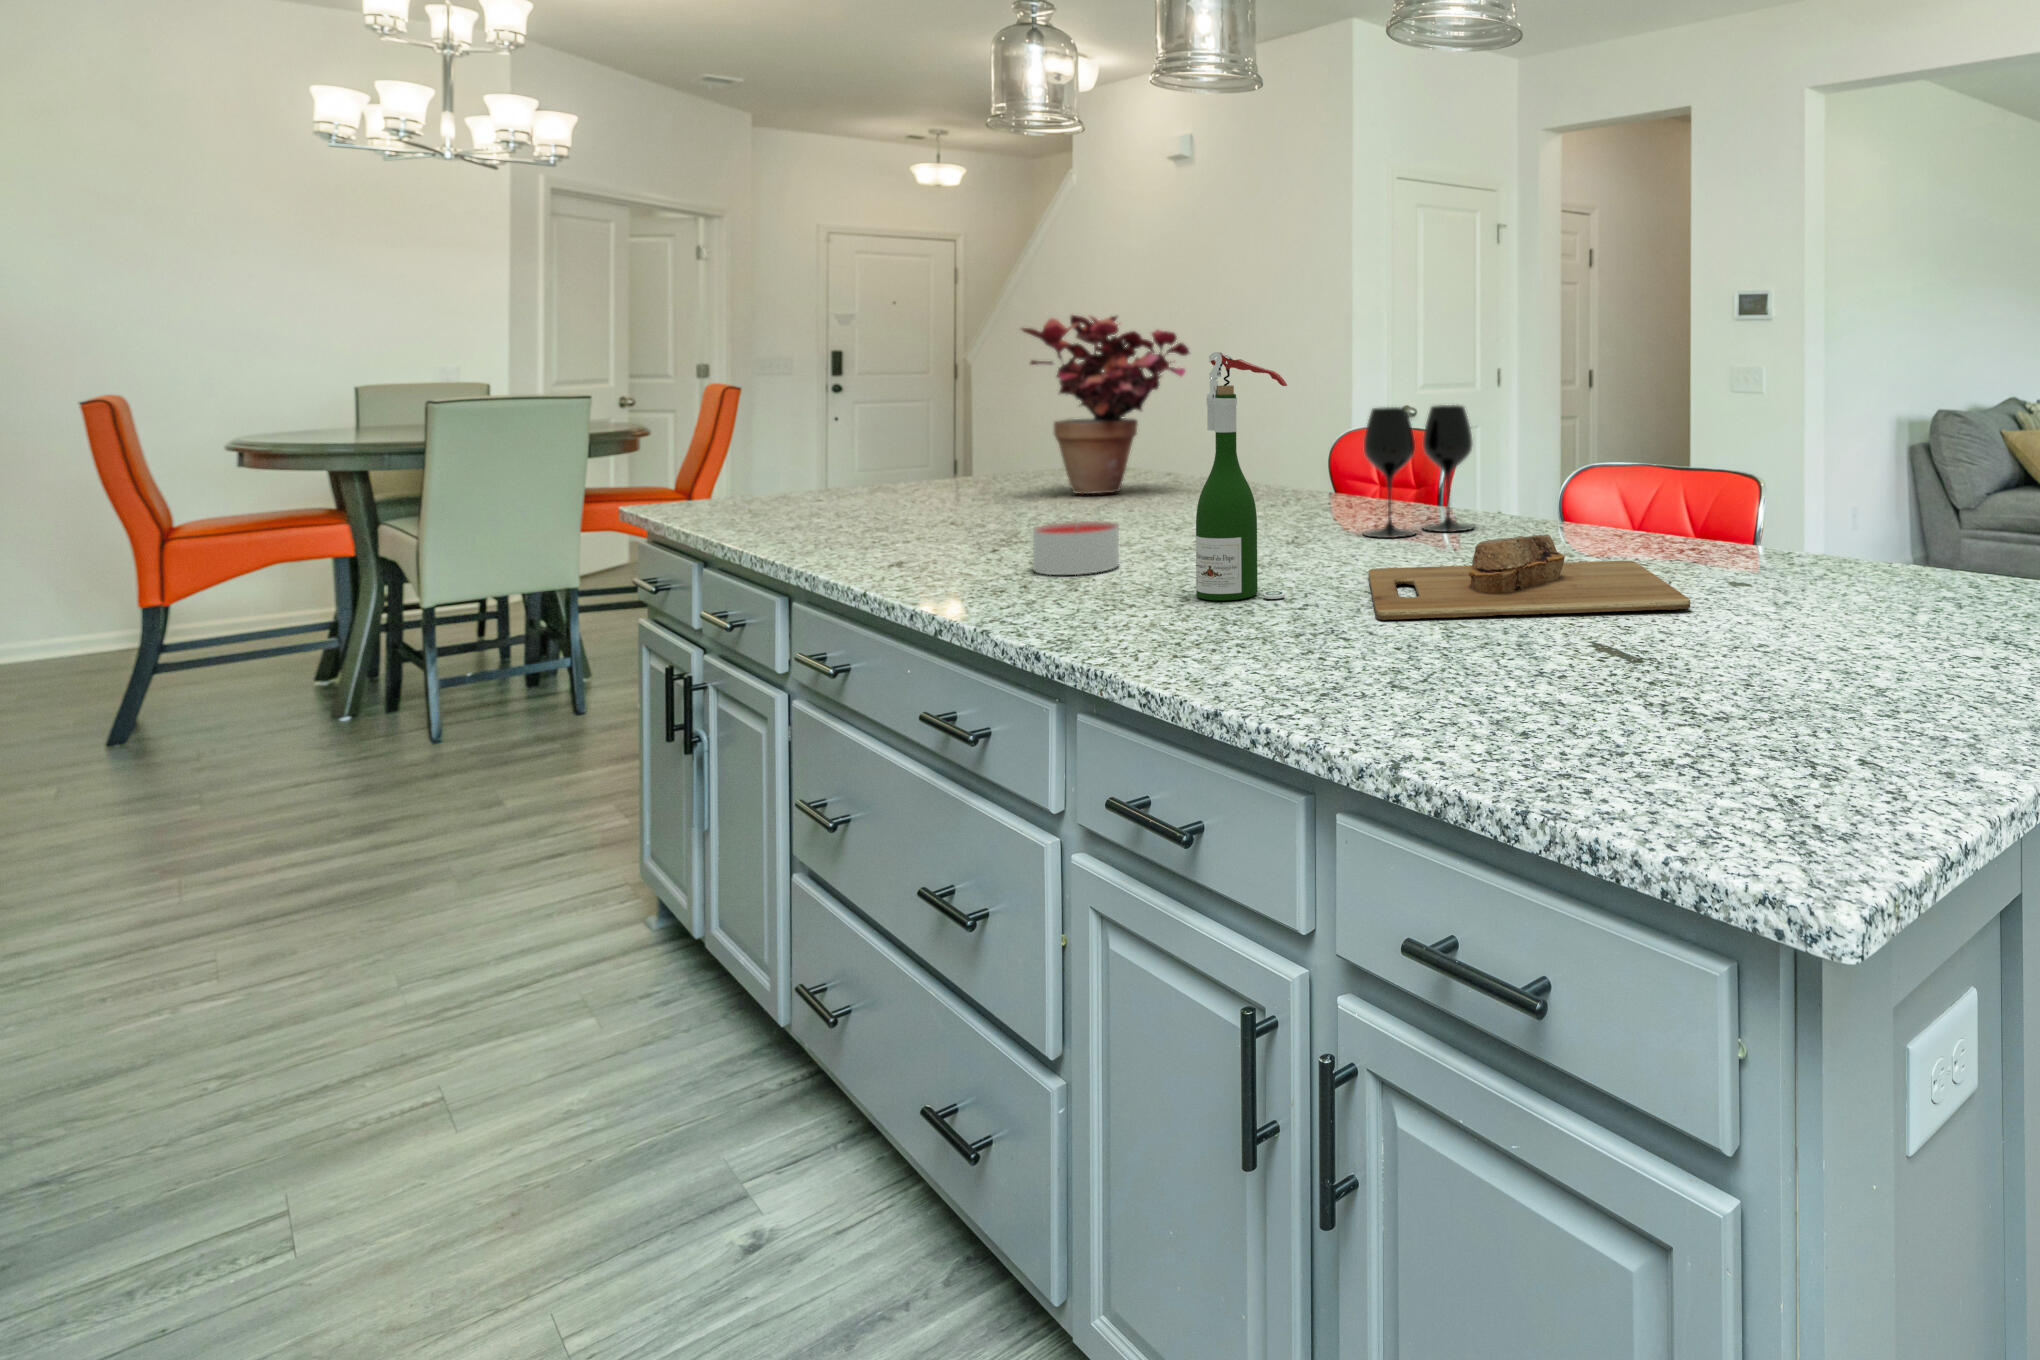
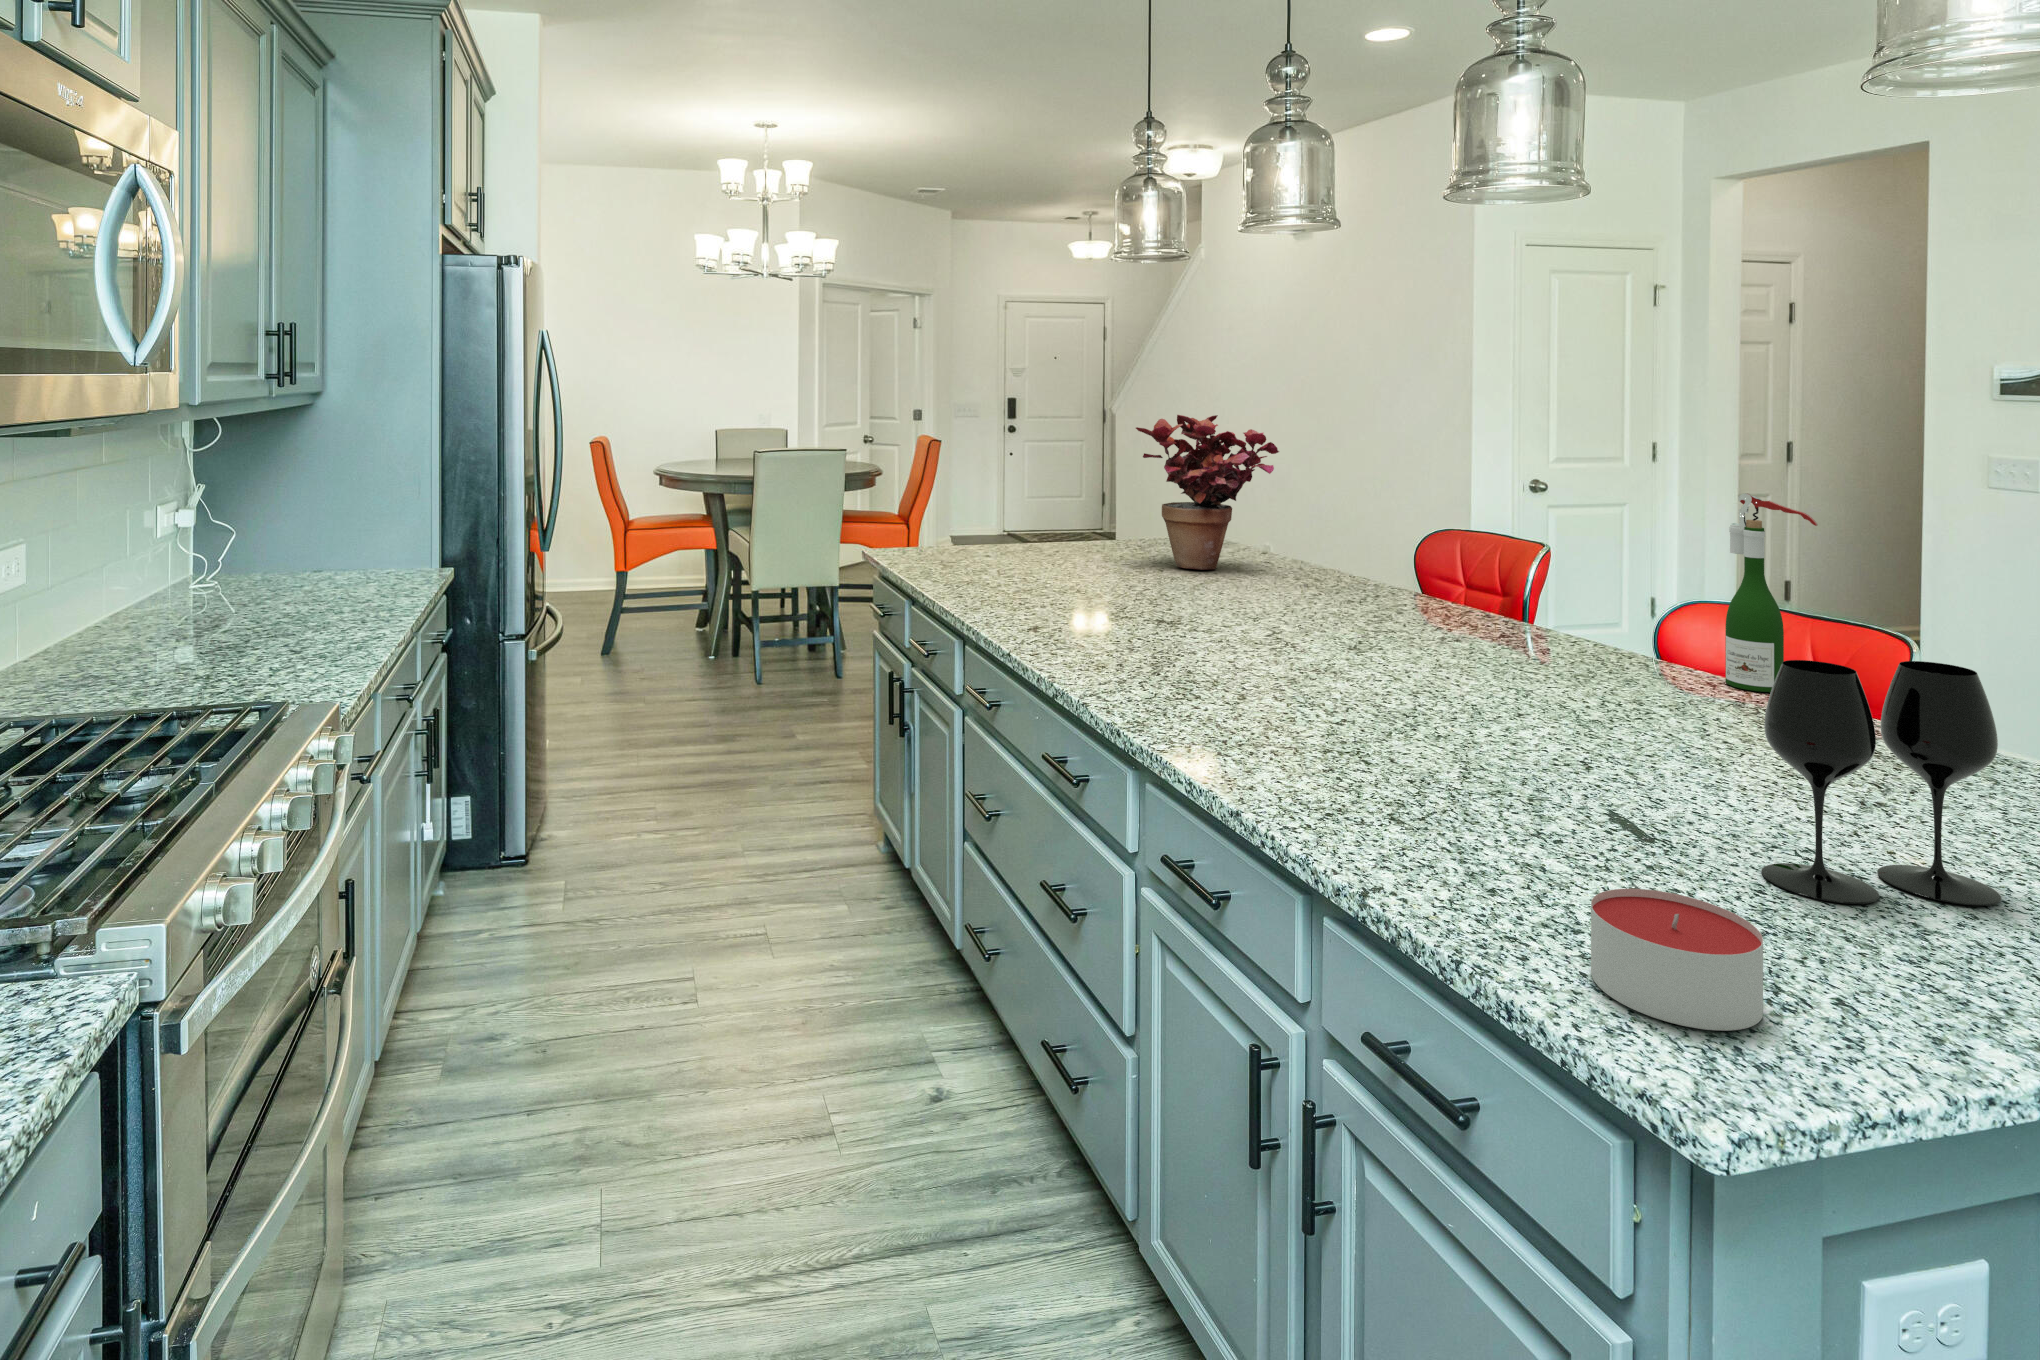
wine bottle: present [1196,352,1287,601] -> present [1725,493,1818,692]
wine glass: present [1364,405,1473,538] -> present [1761,660,2002,906]
candle: present [1033,521,1119,575] -> present [1591,889,1763,1031]
cutting board: present [1369,535,1691,620] -> none [1403,684,1746,792]

